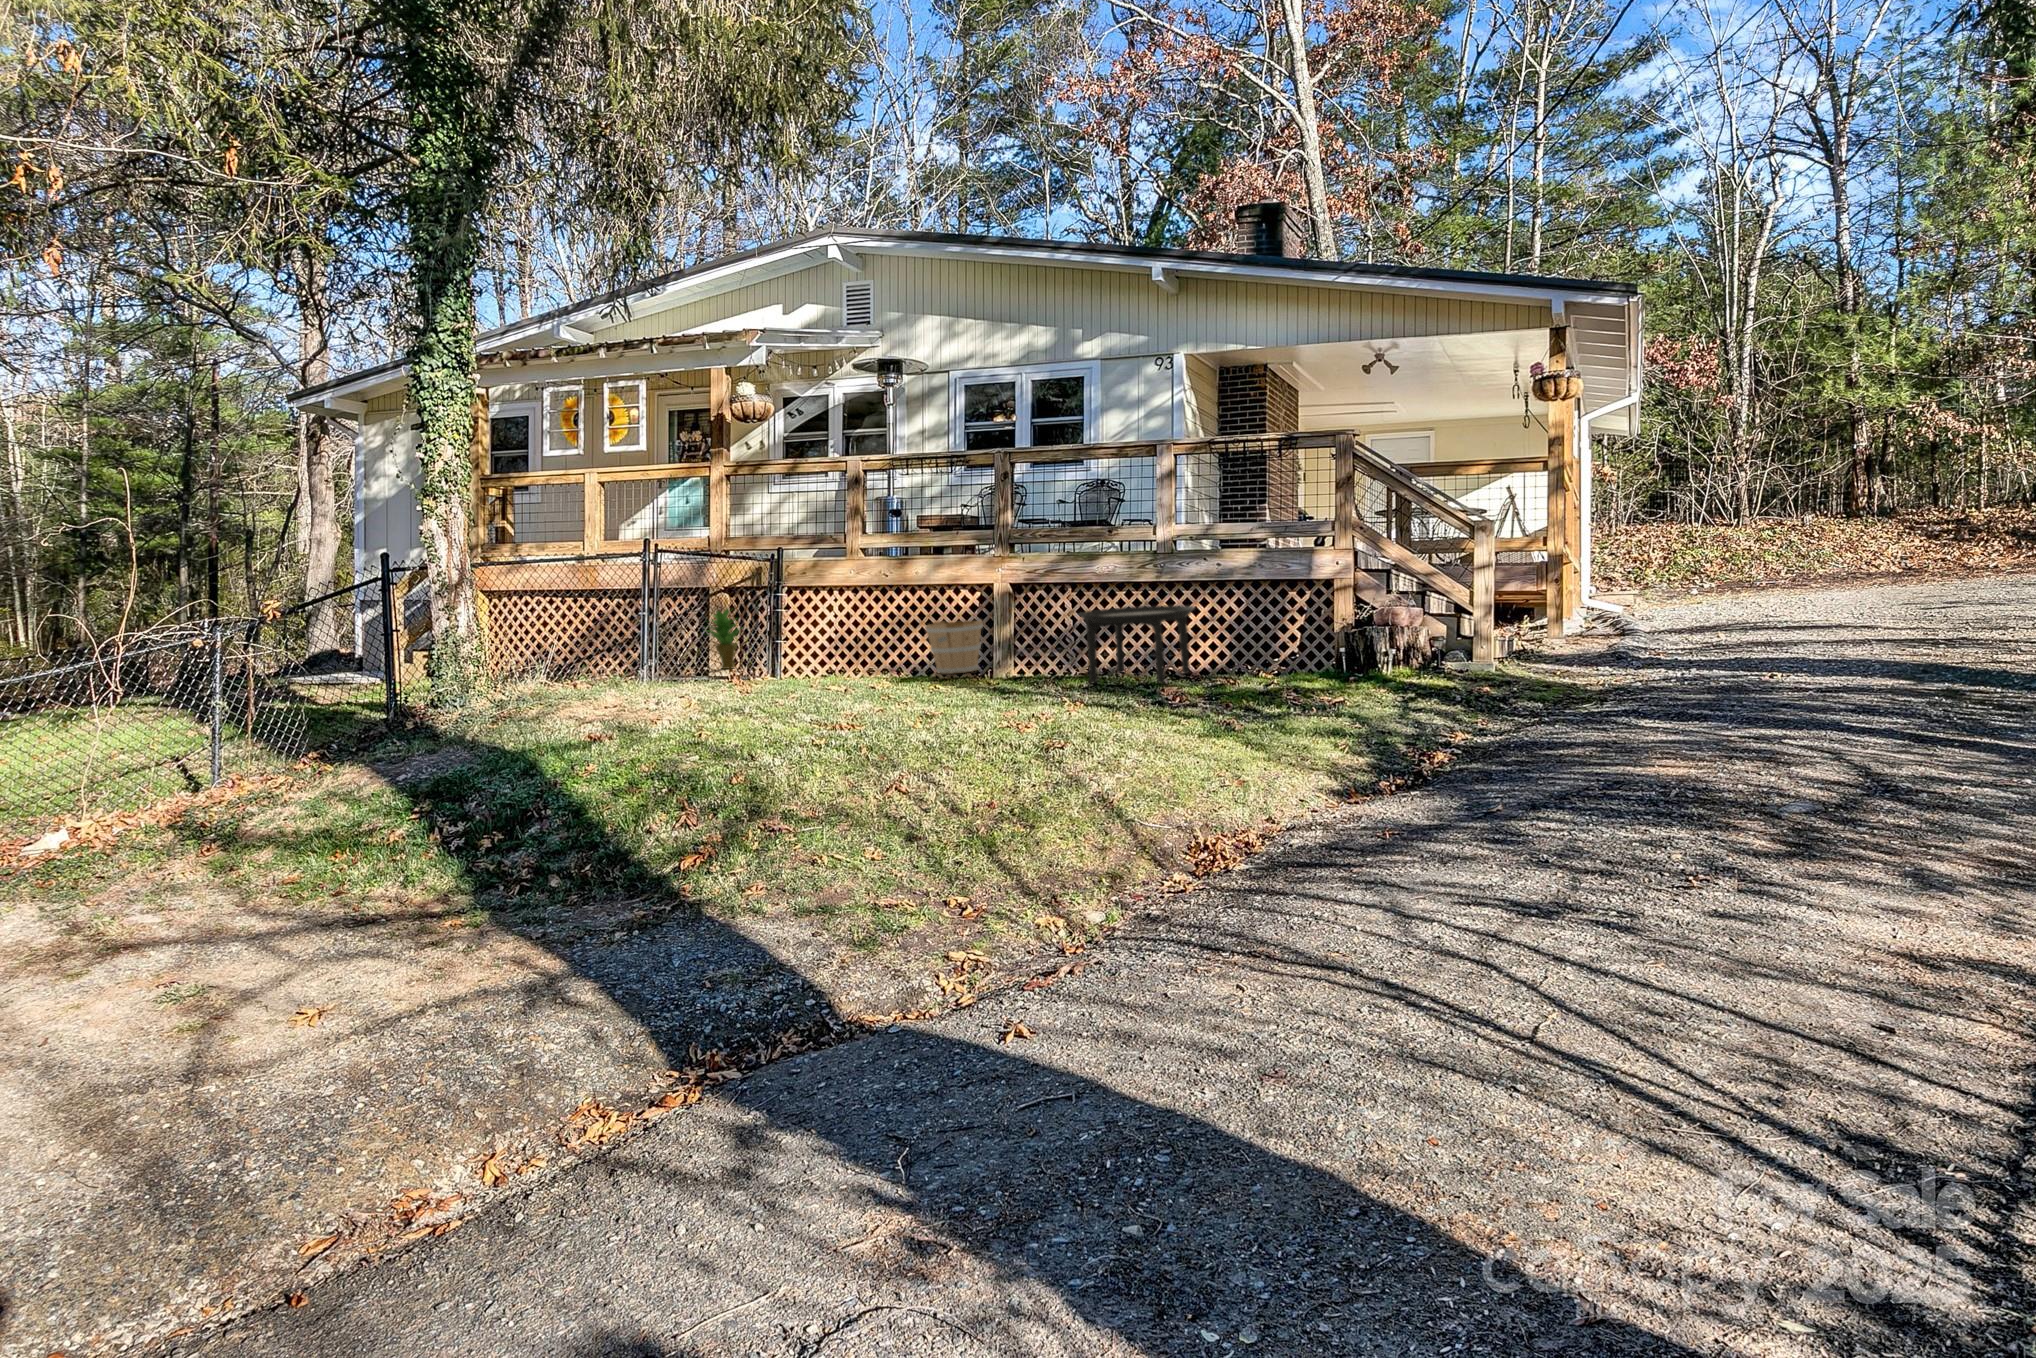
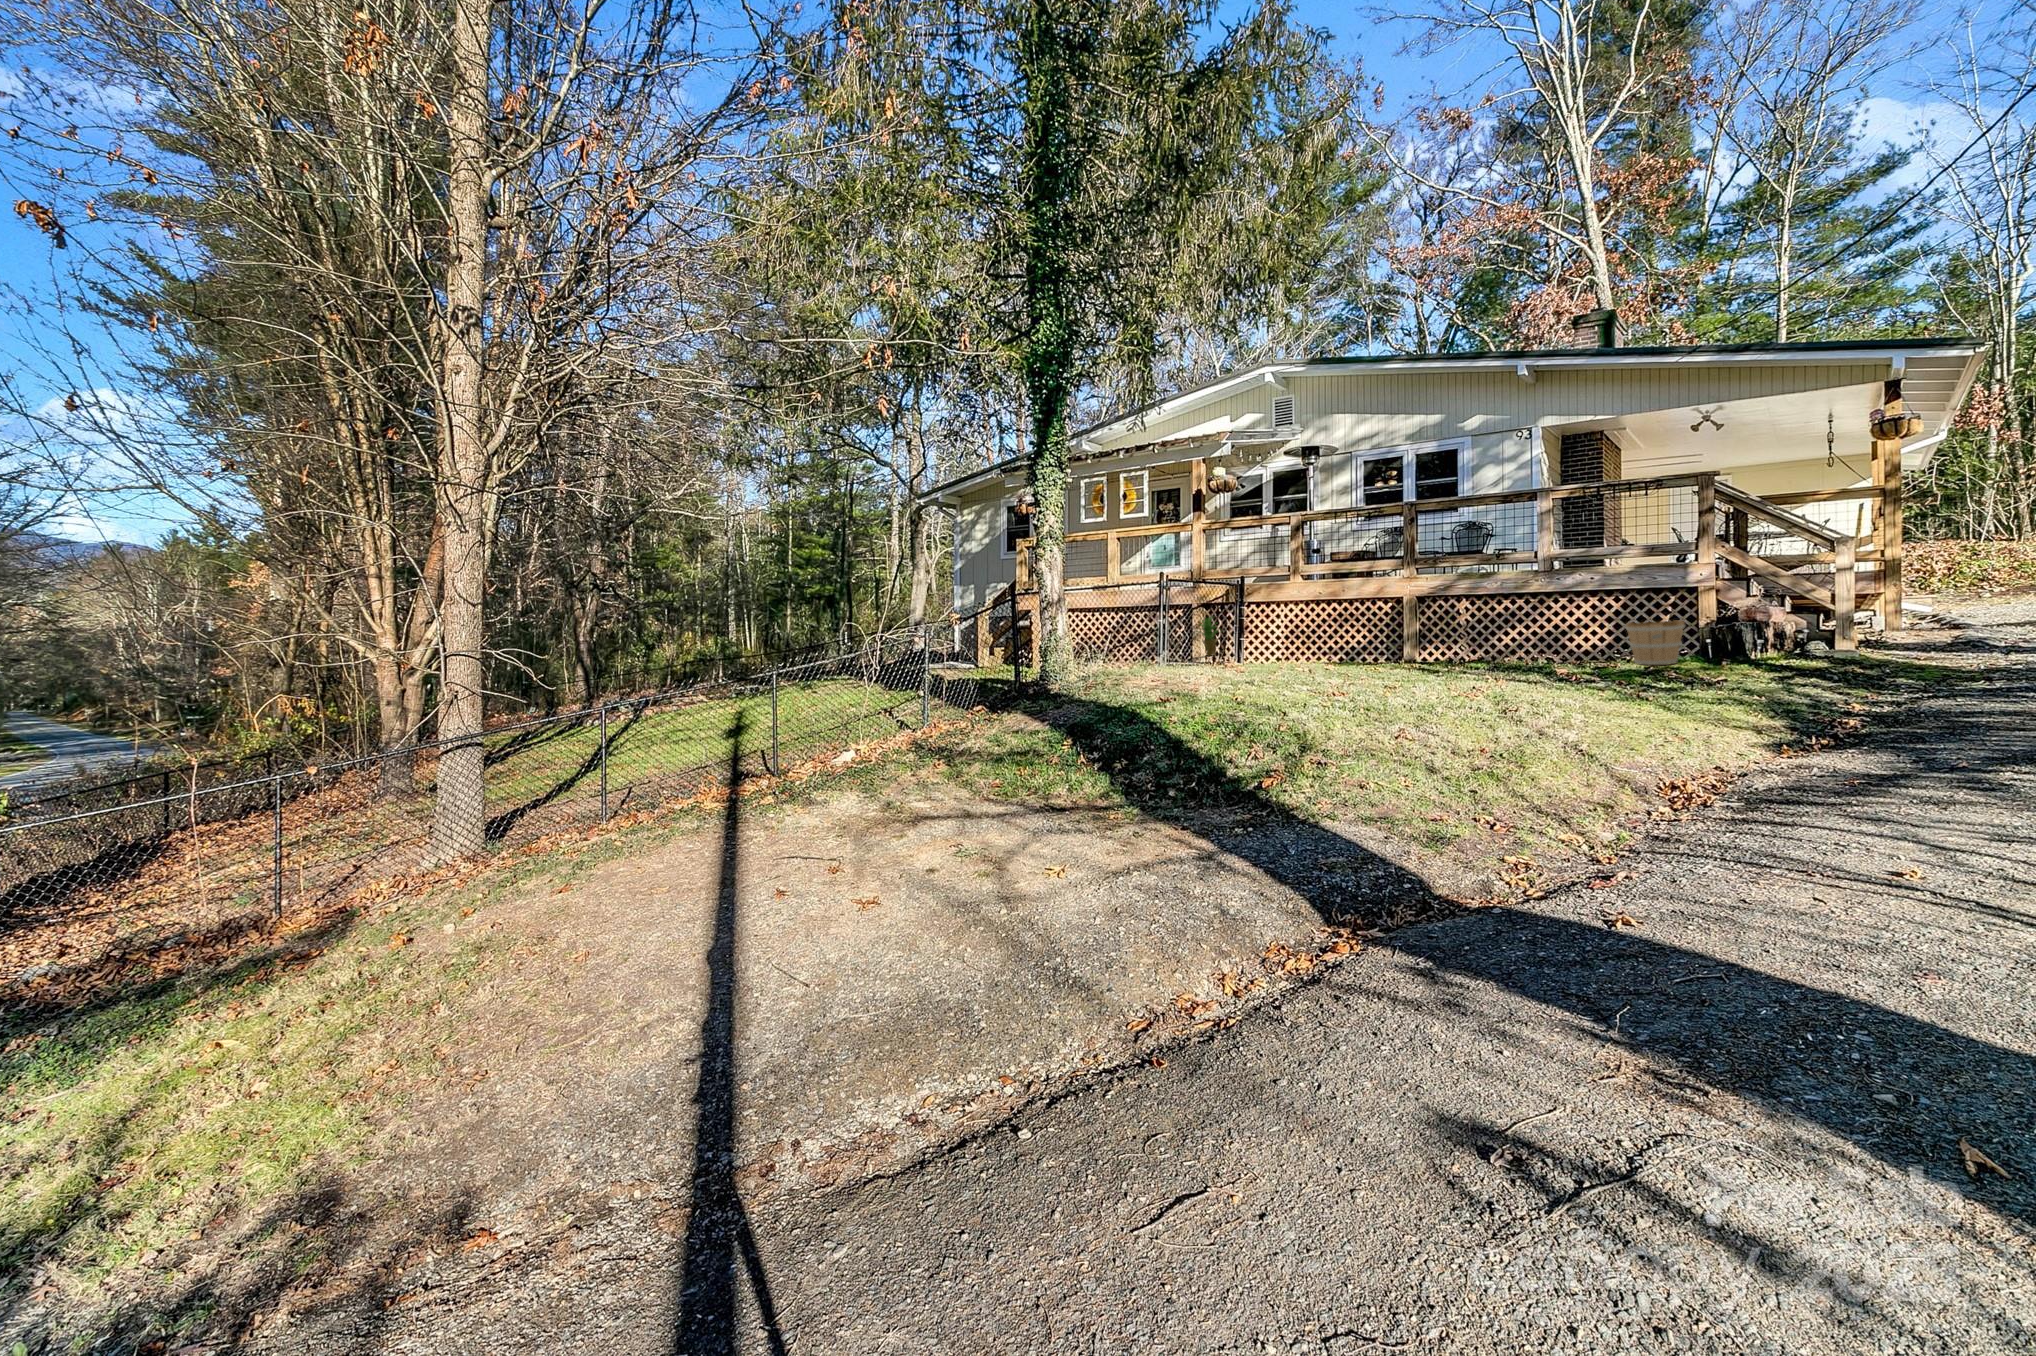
round table: present [1079,605,1195,684] -> none [1484,611,1583,667]
wooden bucket: present [925,621,983,674] -> present [1626,620,1685,665]

